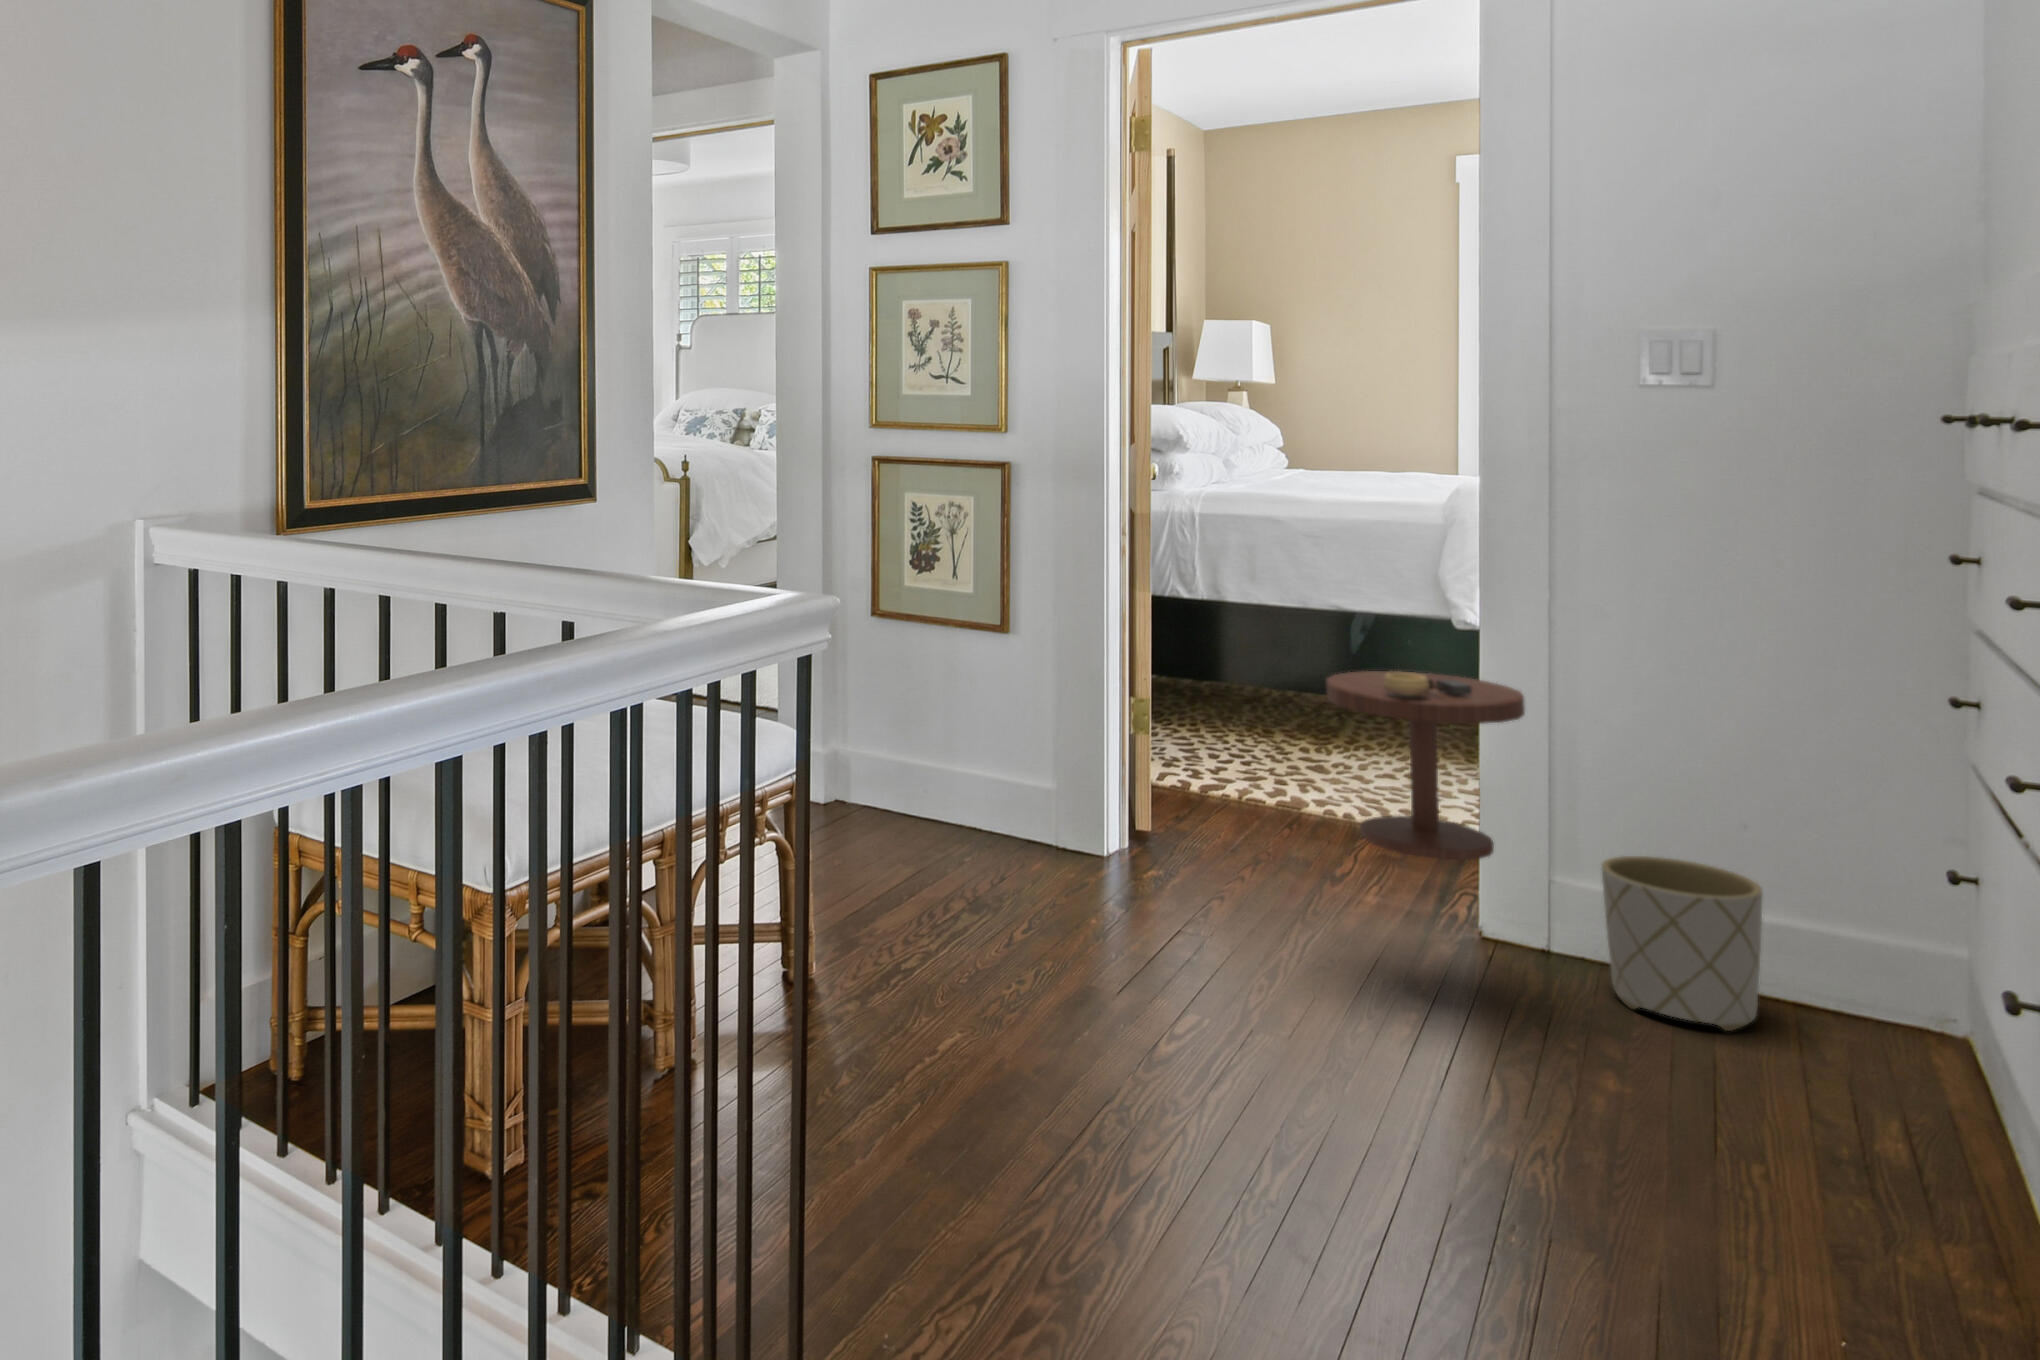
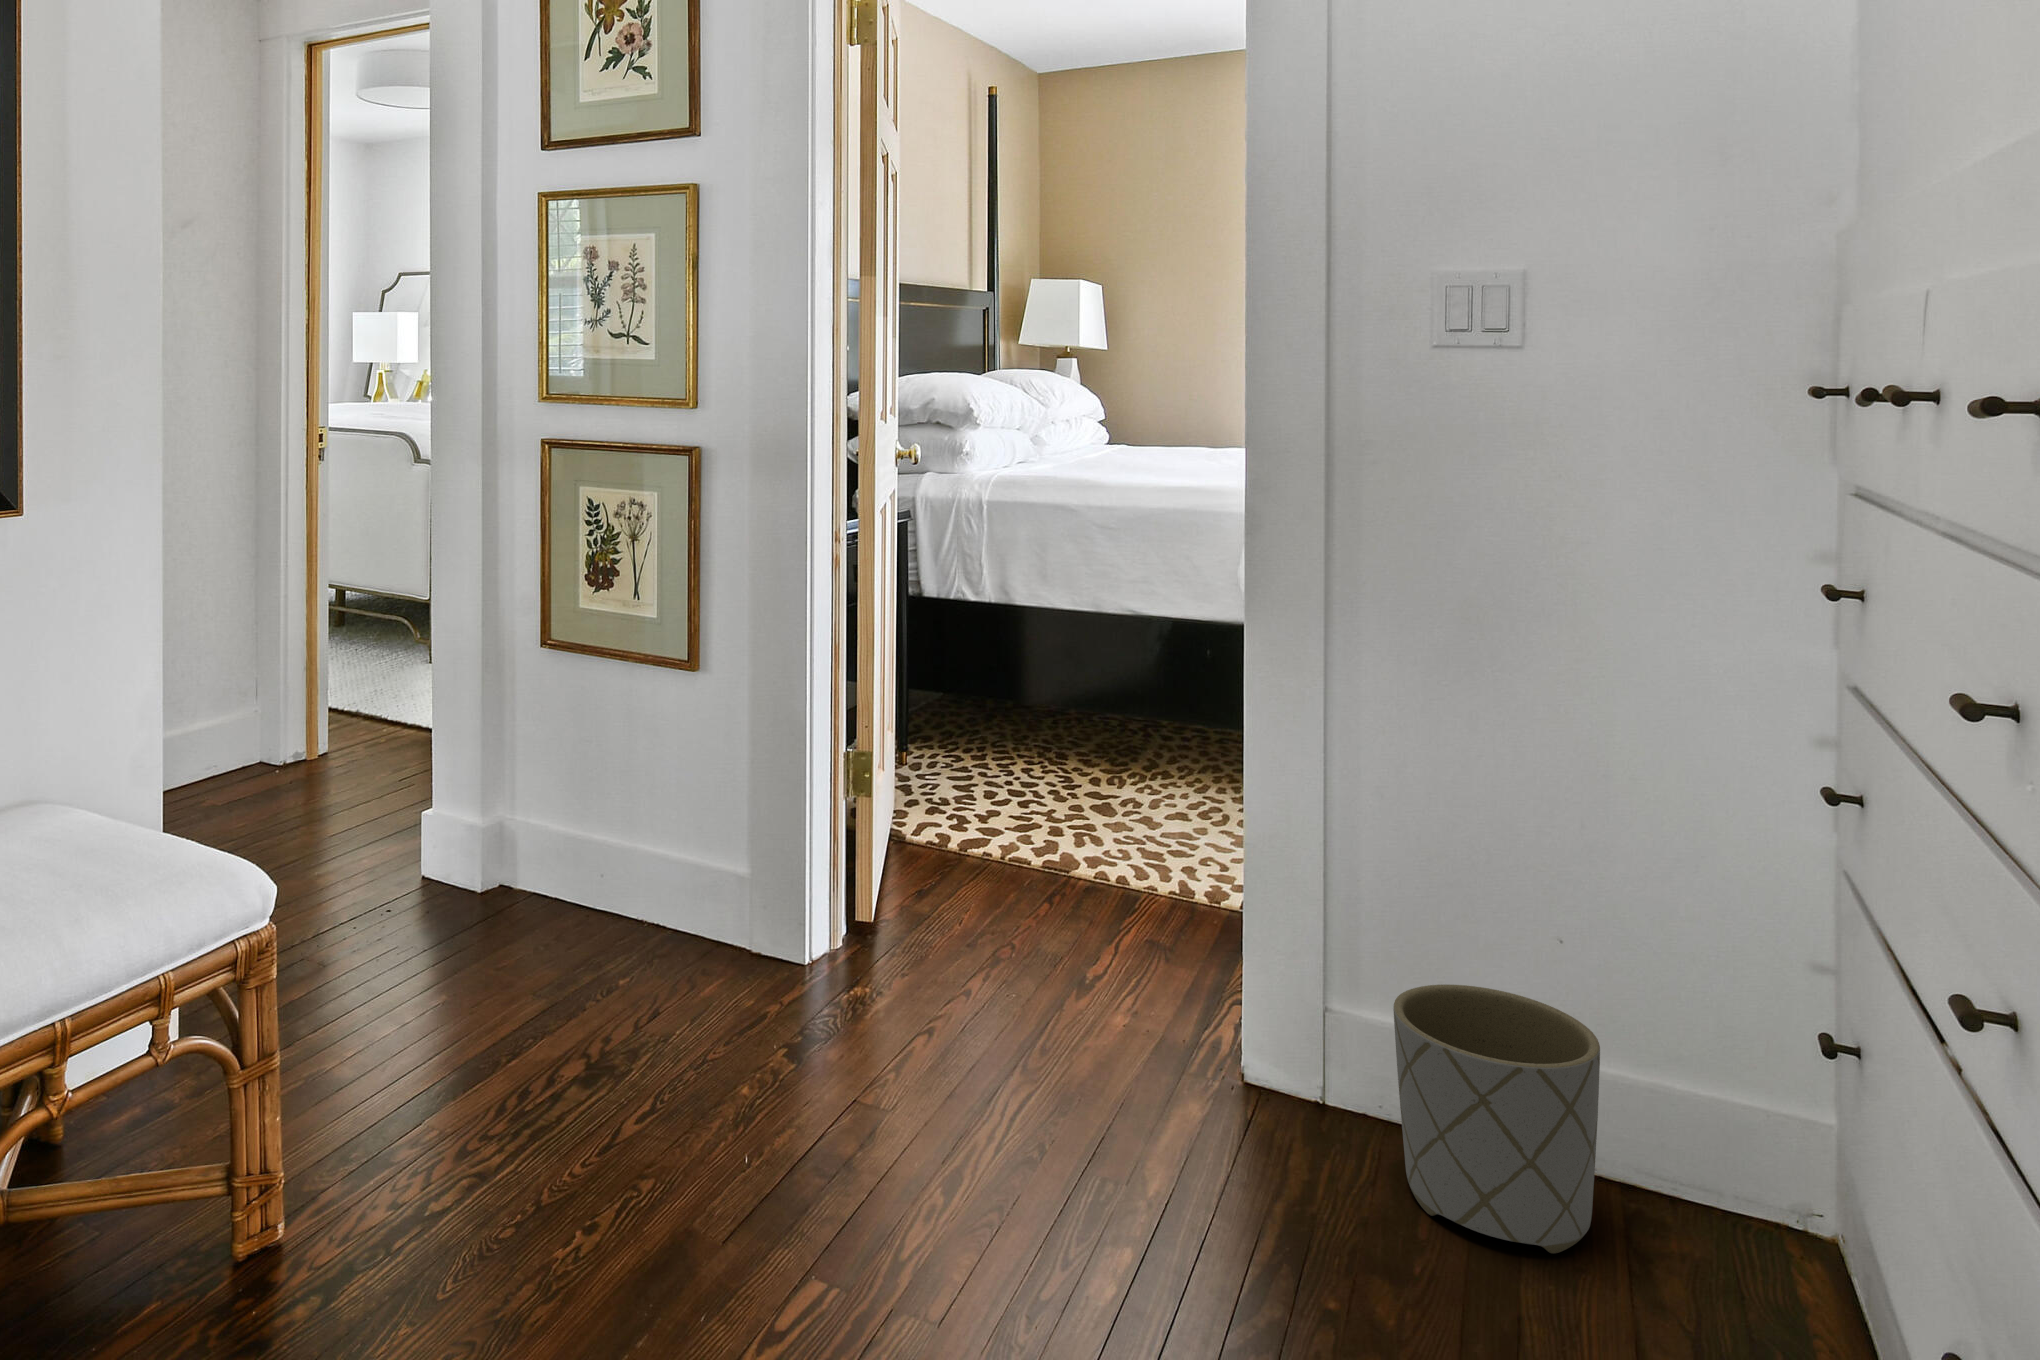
side table: present [1327,671,1525,860] -> none [1033,736,1290,1204]

